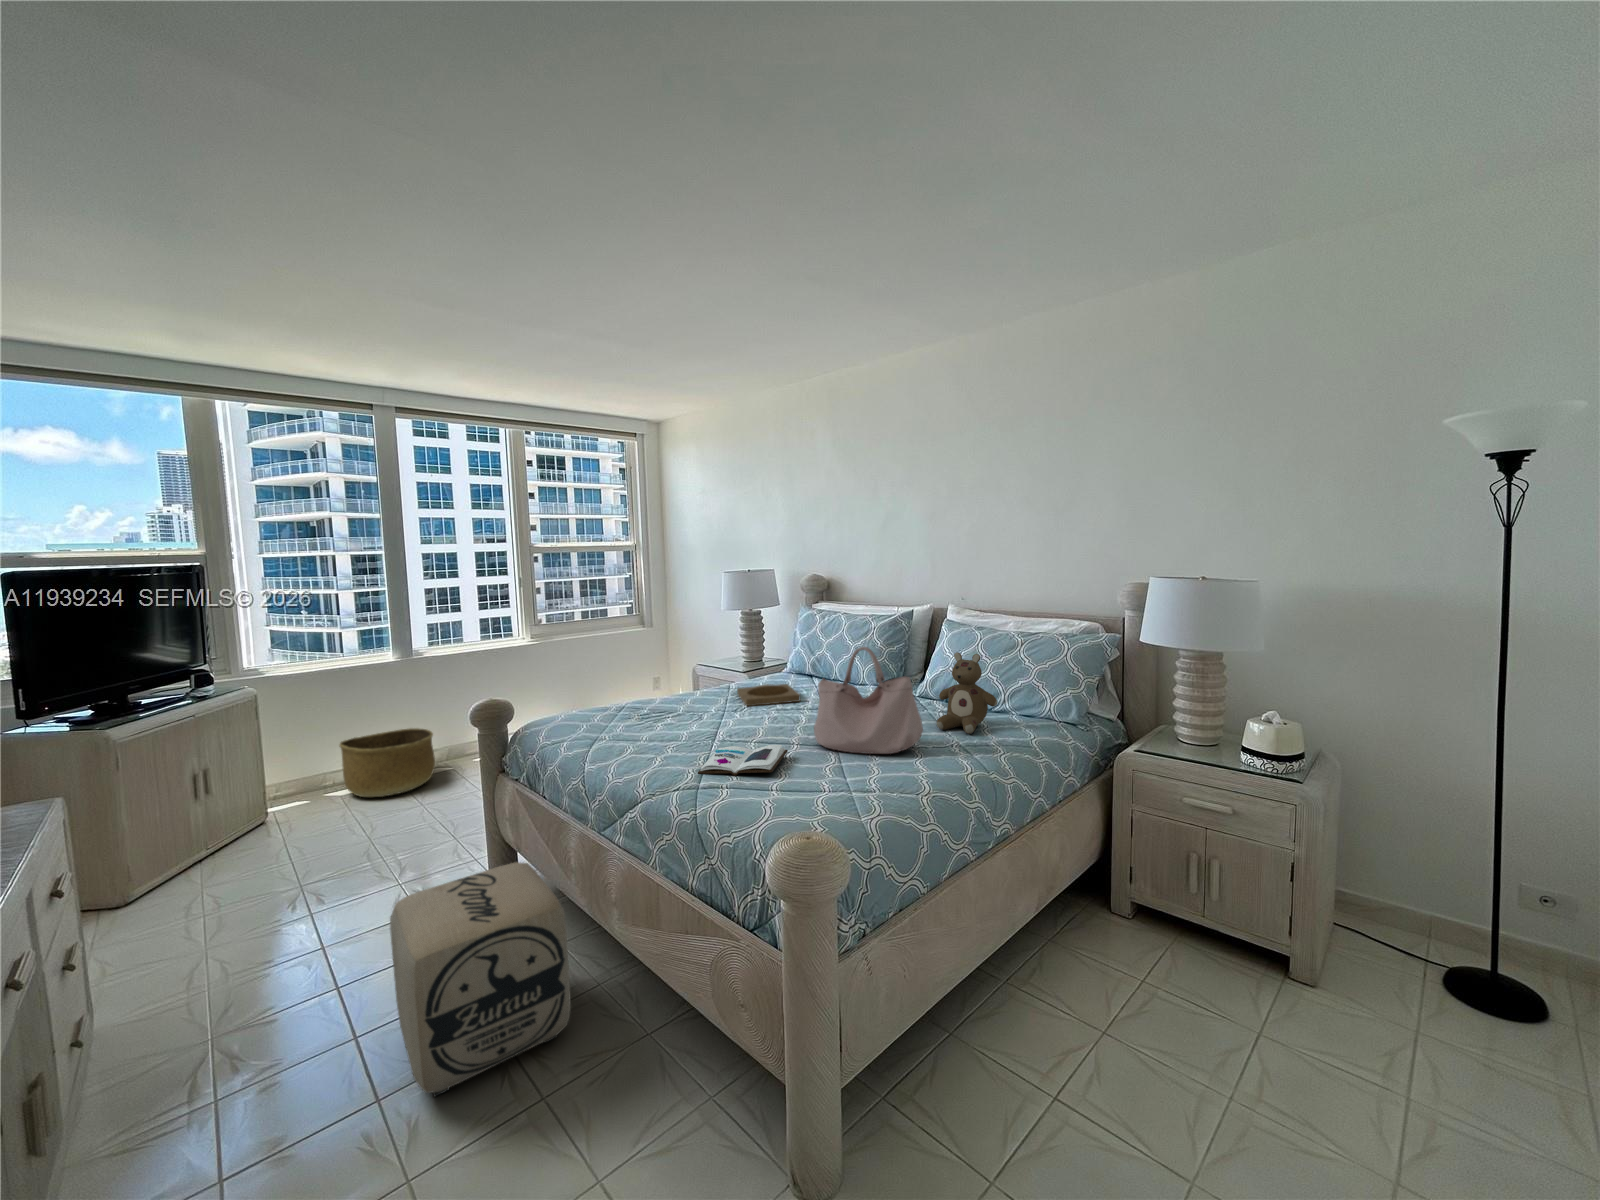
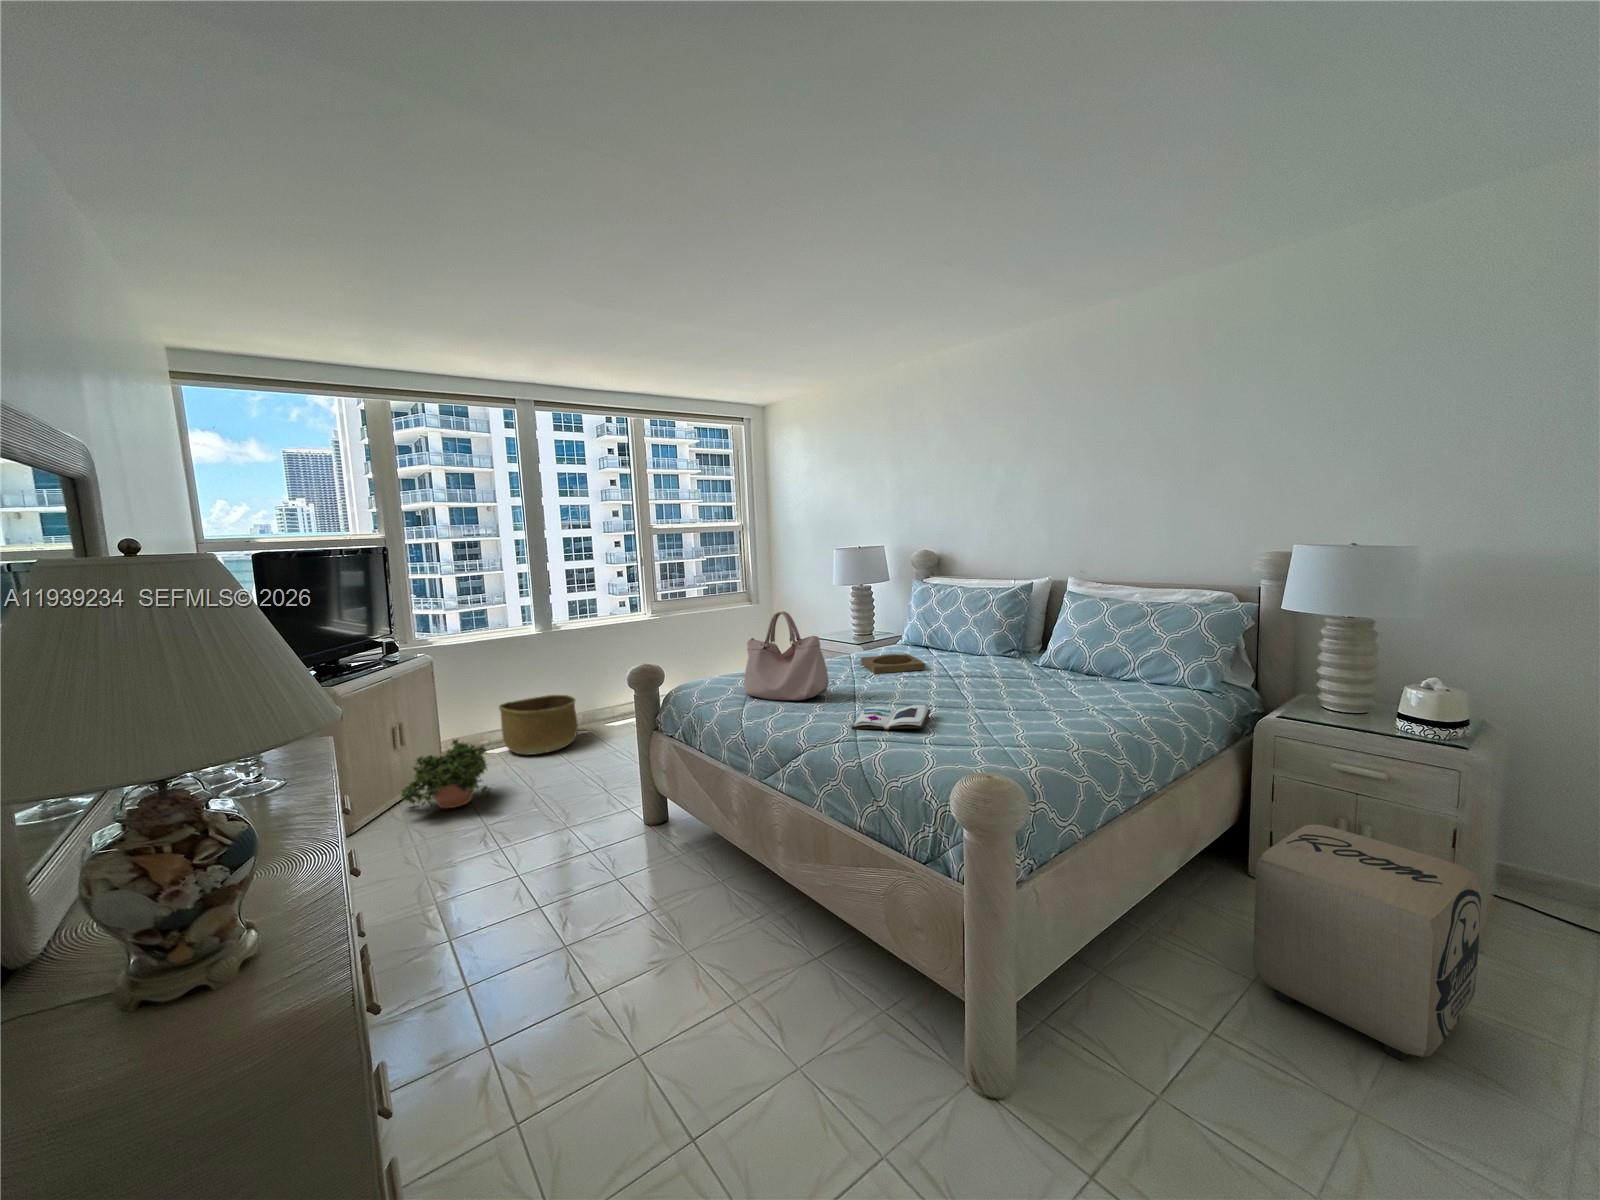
handbag: present [814,647,923,754] -> present [744,611,829,700]
stuffed bear: present [937,652,997,734] -> none [1069,621,1131,699]
potted plant: none [194,783,317,873] -> present [400,739,490,809]
ottoman: present [390,862,571,1097] -> present [1254,824,1481,1061]

